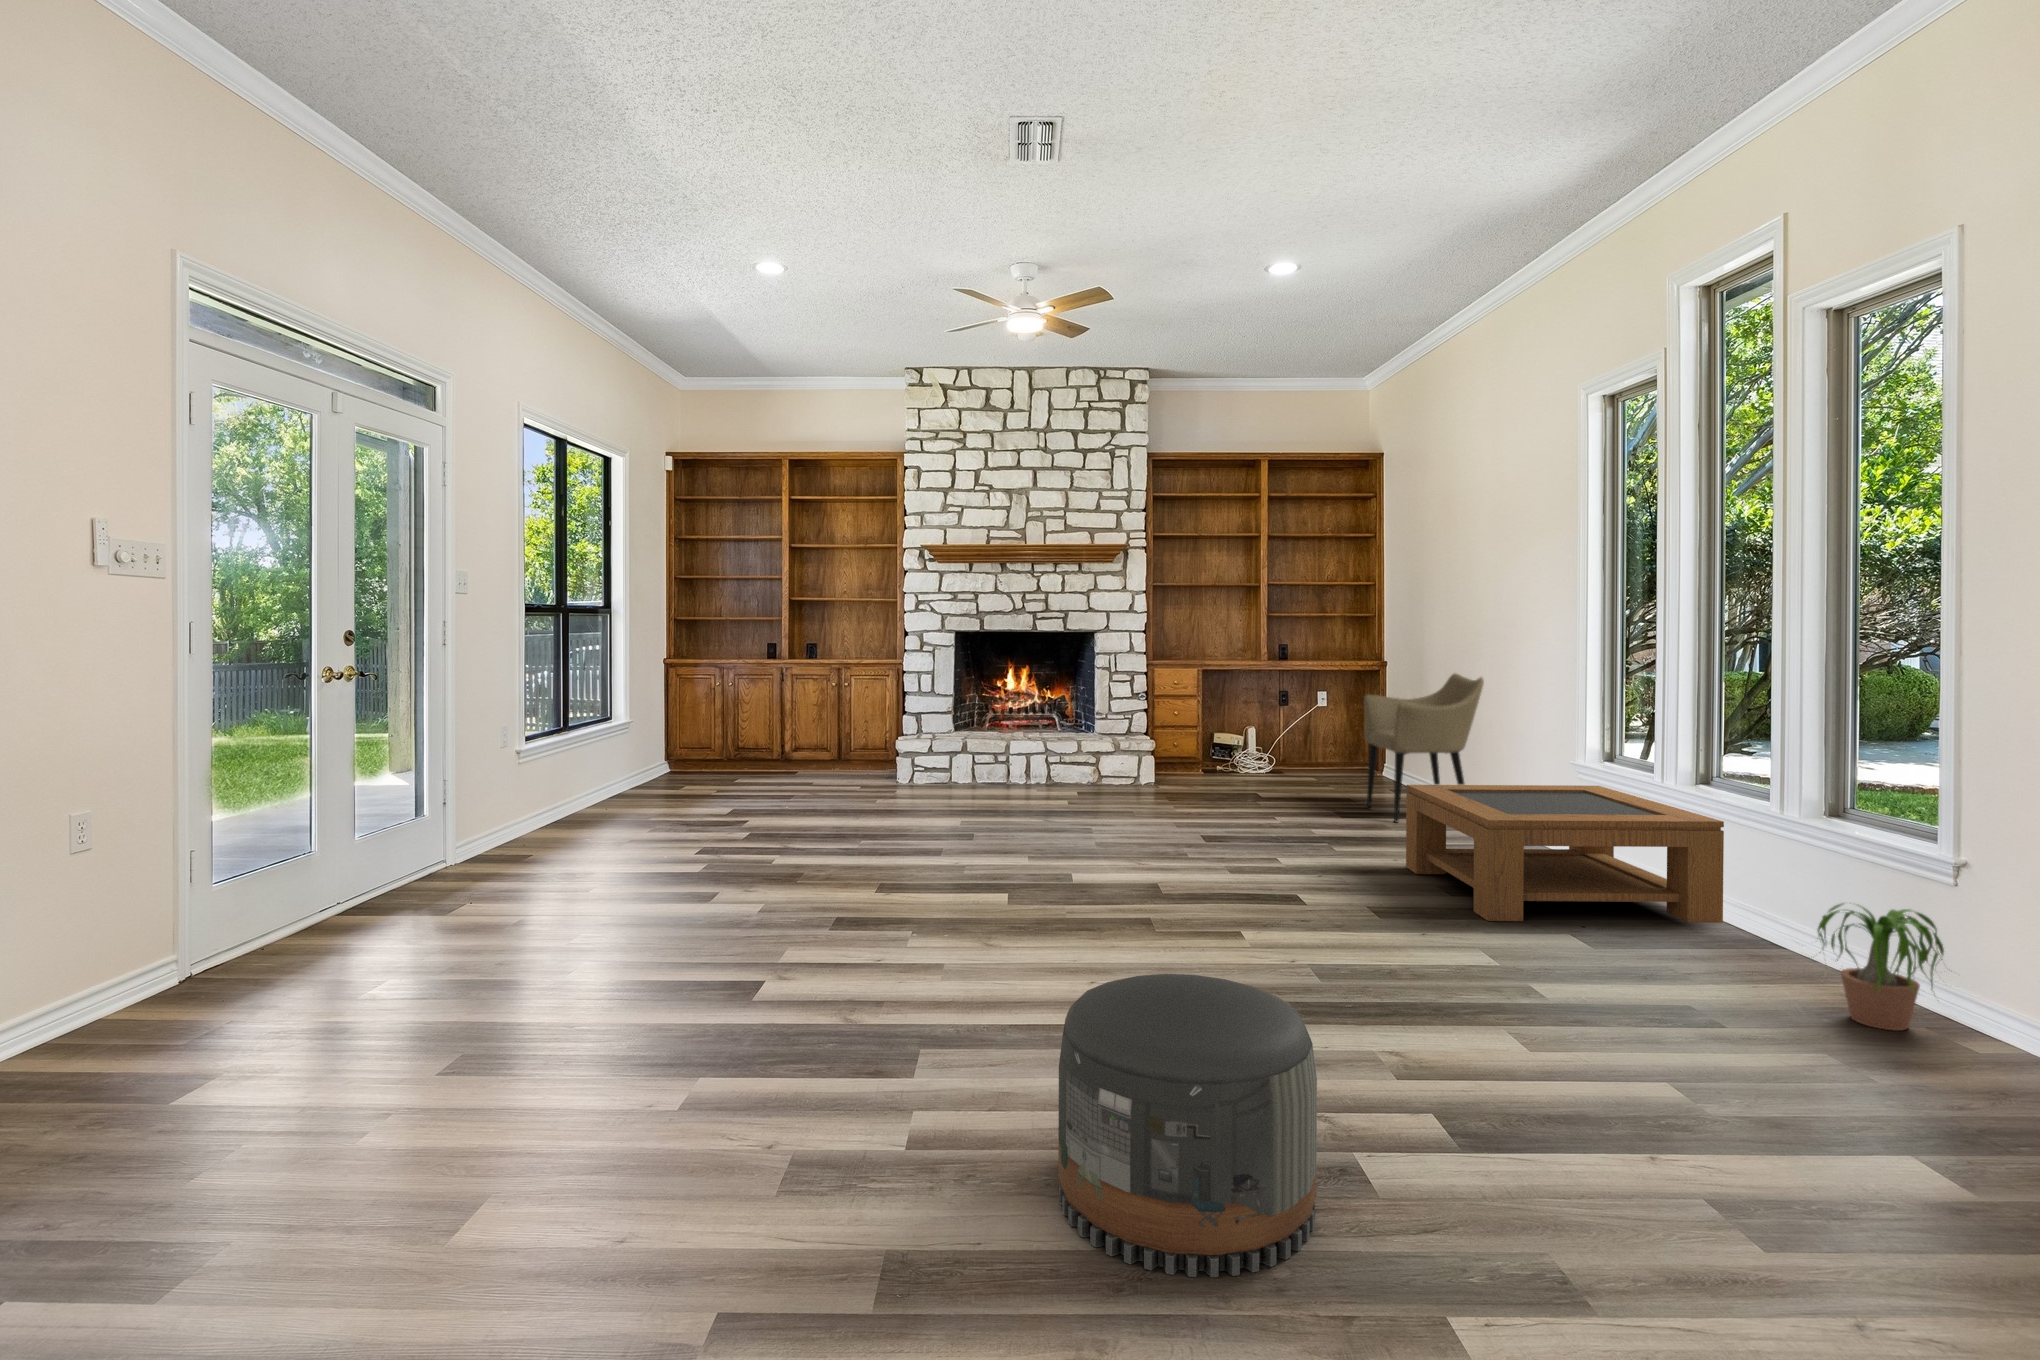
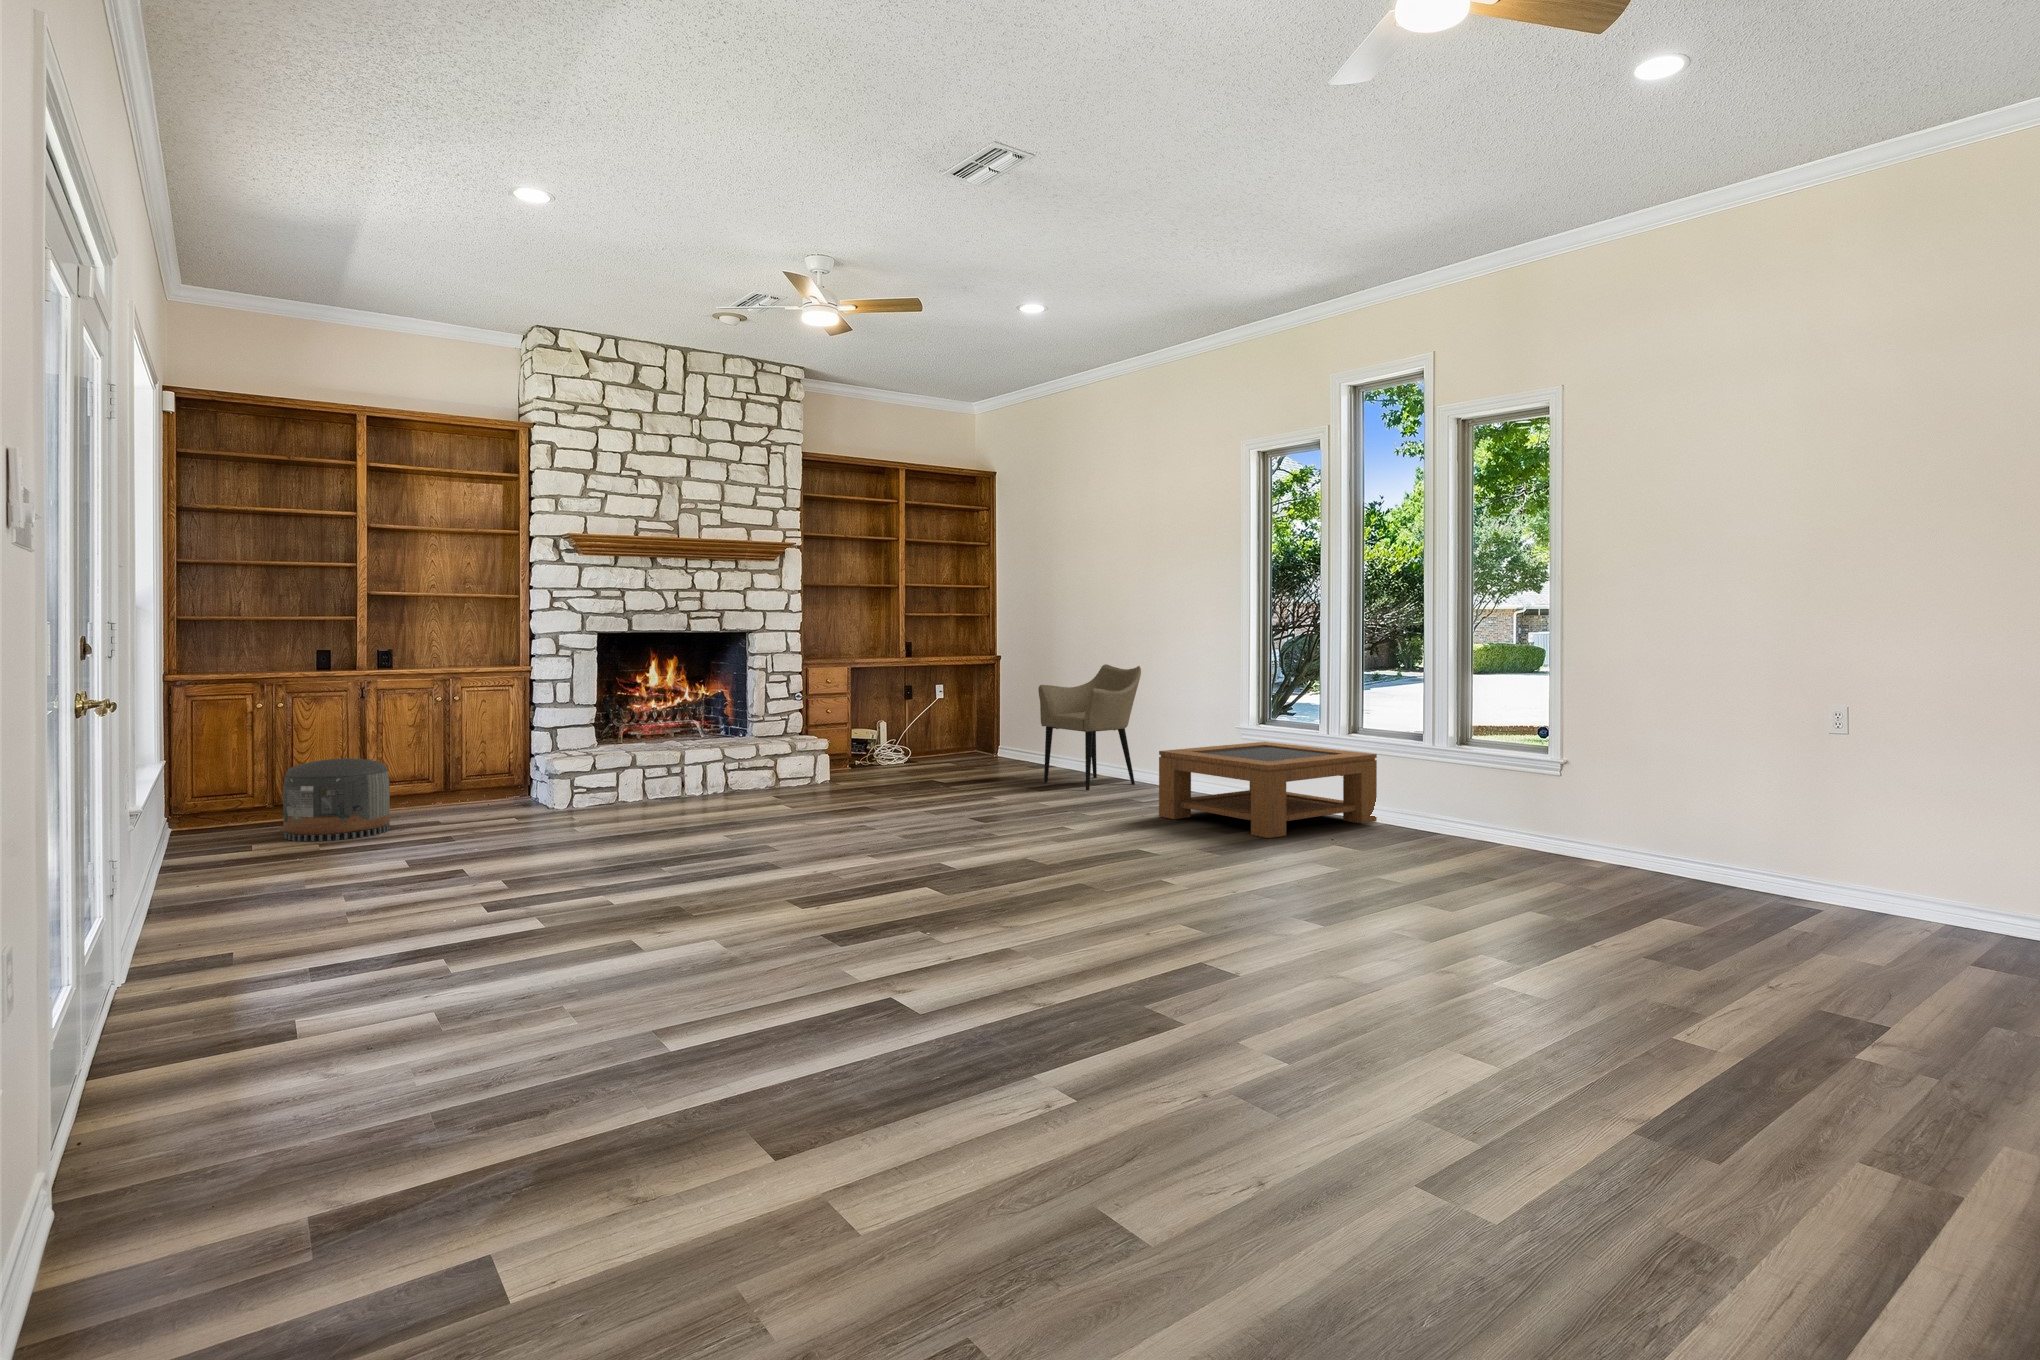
potted plant: present [1818,903,1944,1031] -> none [1468,786,1551,855]
pouf: present [1058,974,1317,1277] -> present [283,759,390,841]

